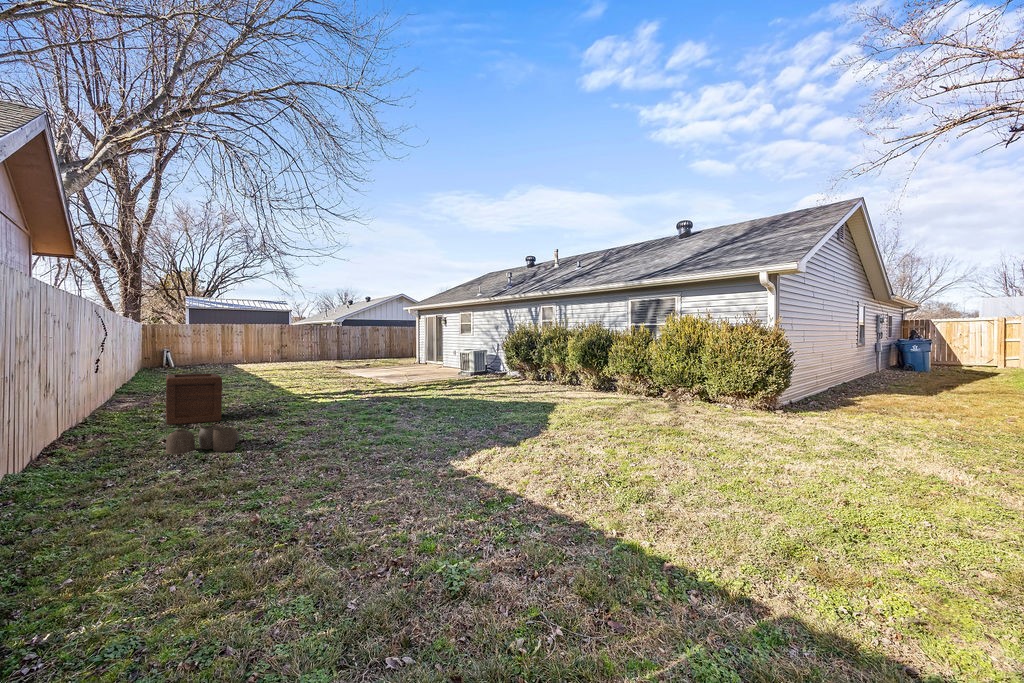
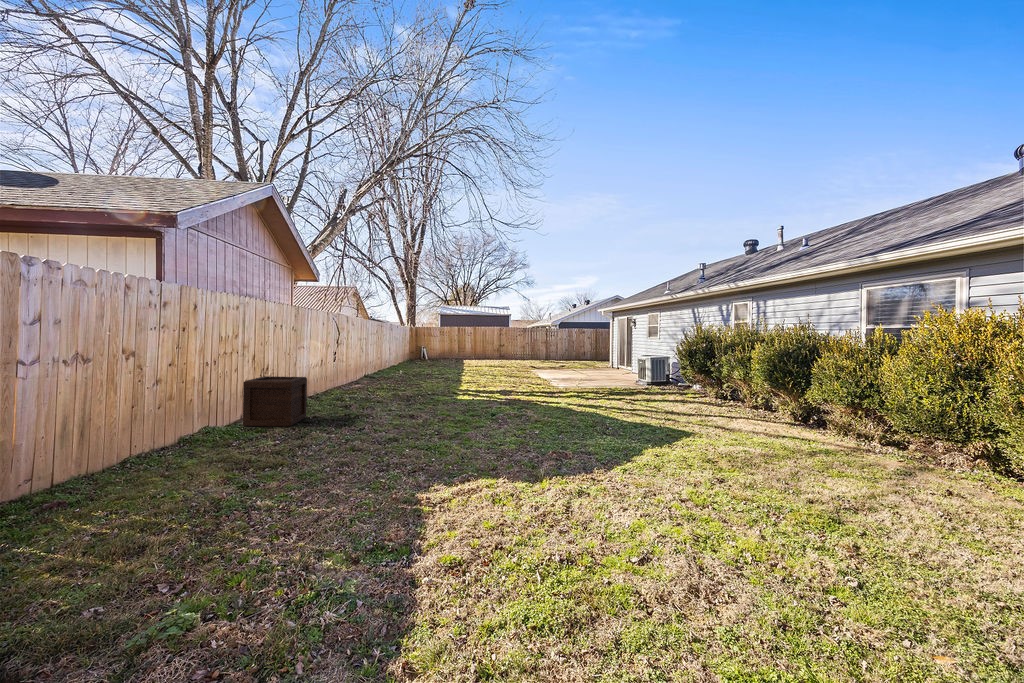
woven basket: present [165,423,239,454] -> none [151,436,241,471]

